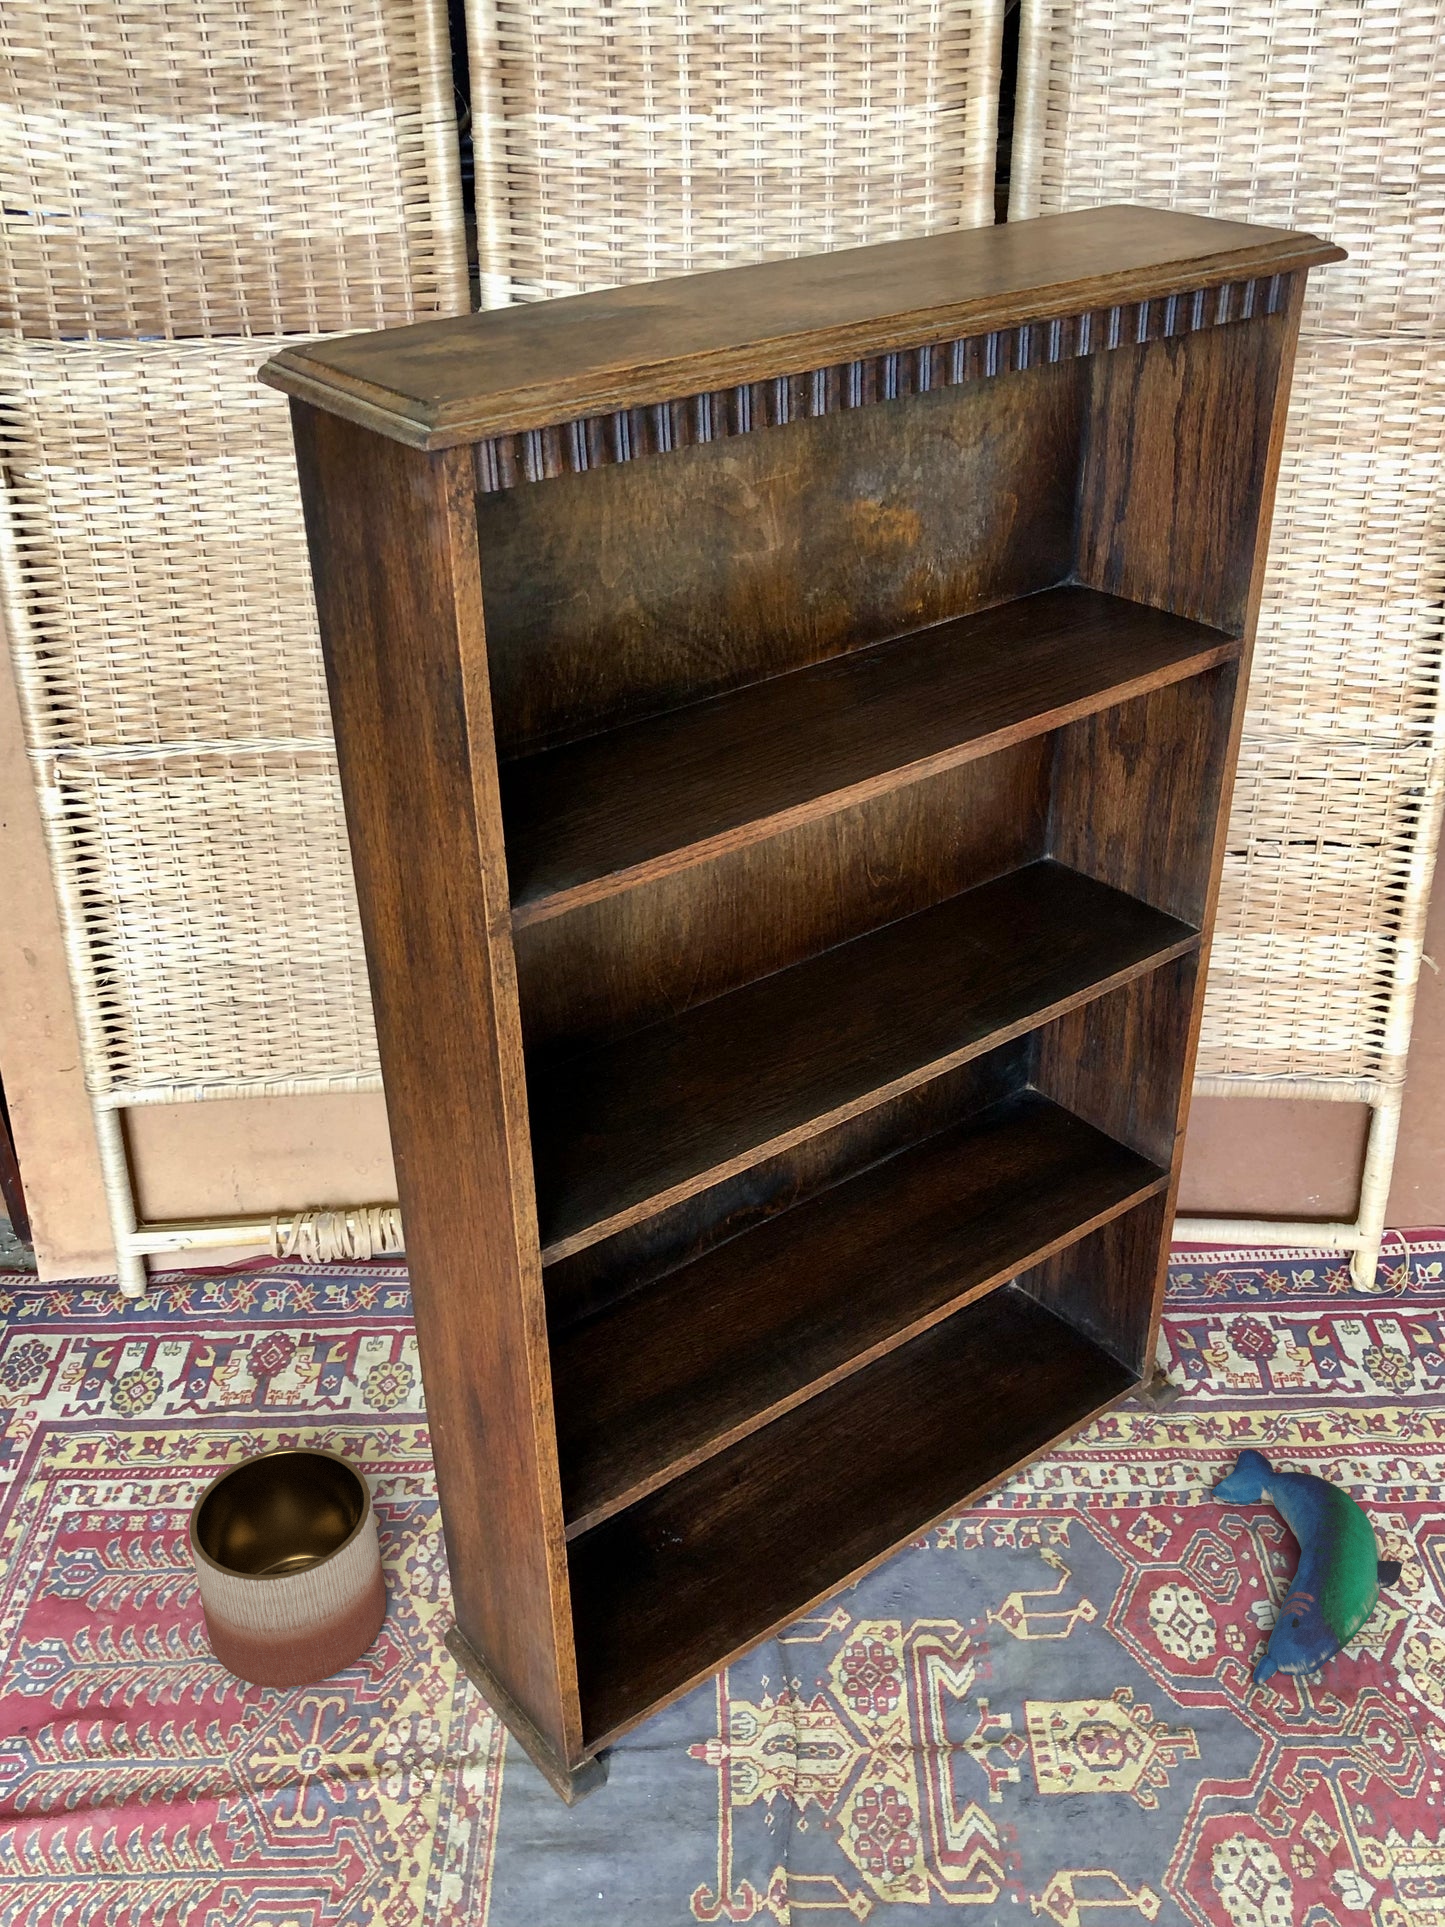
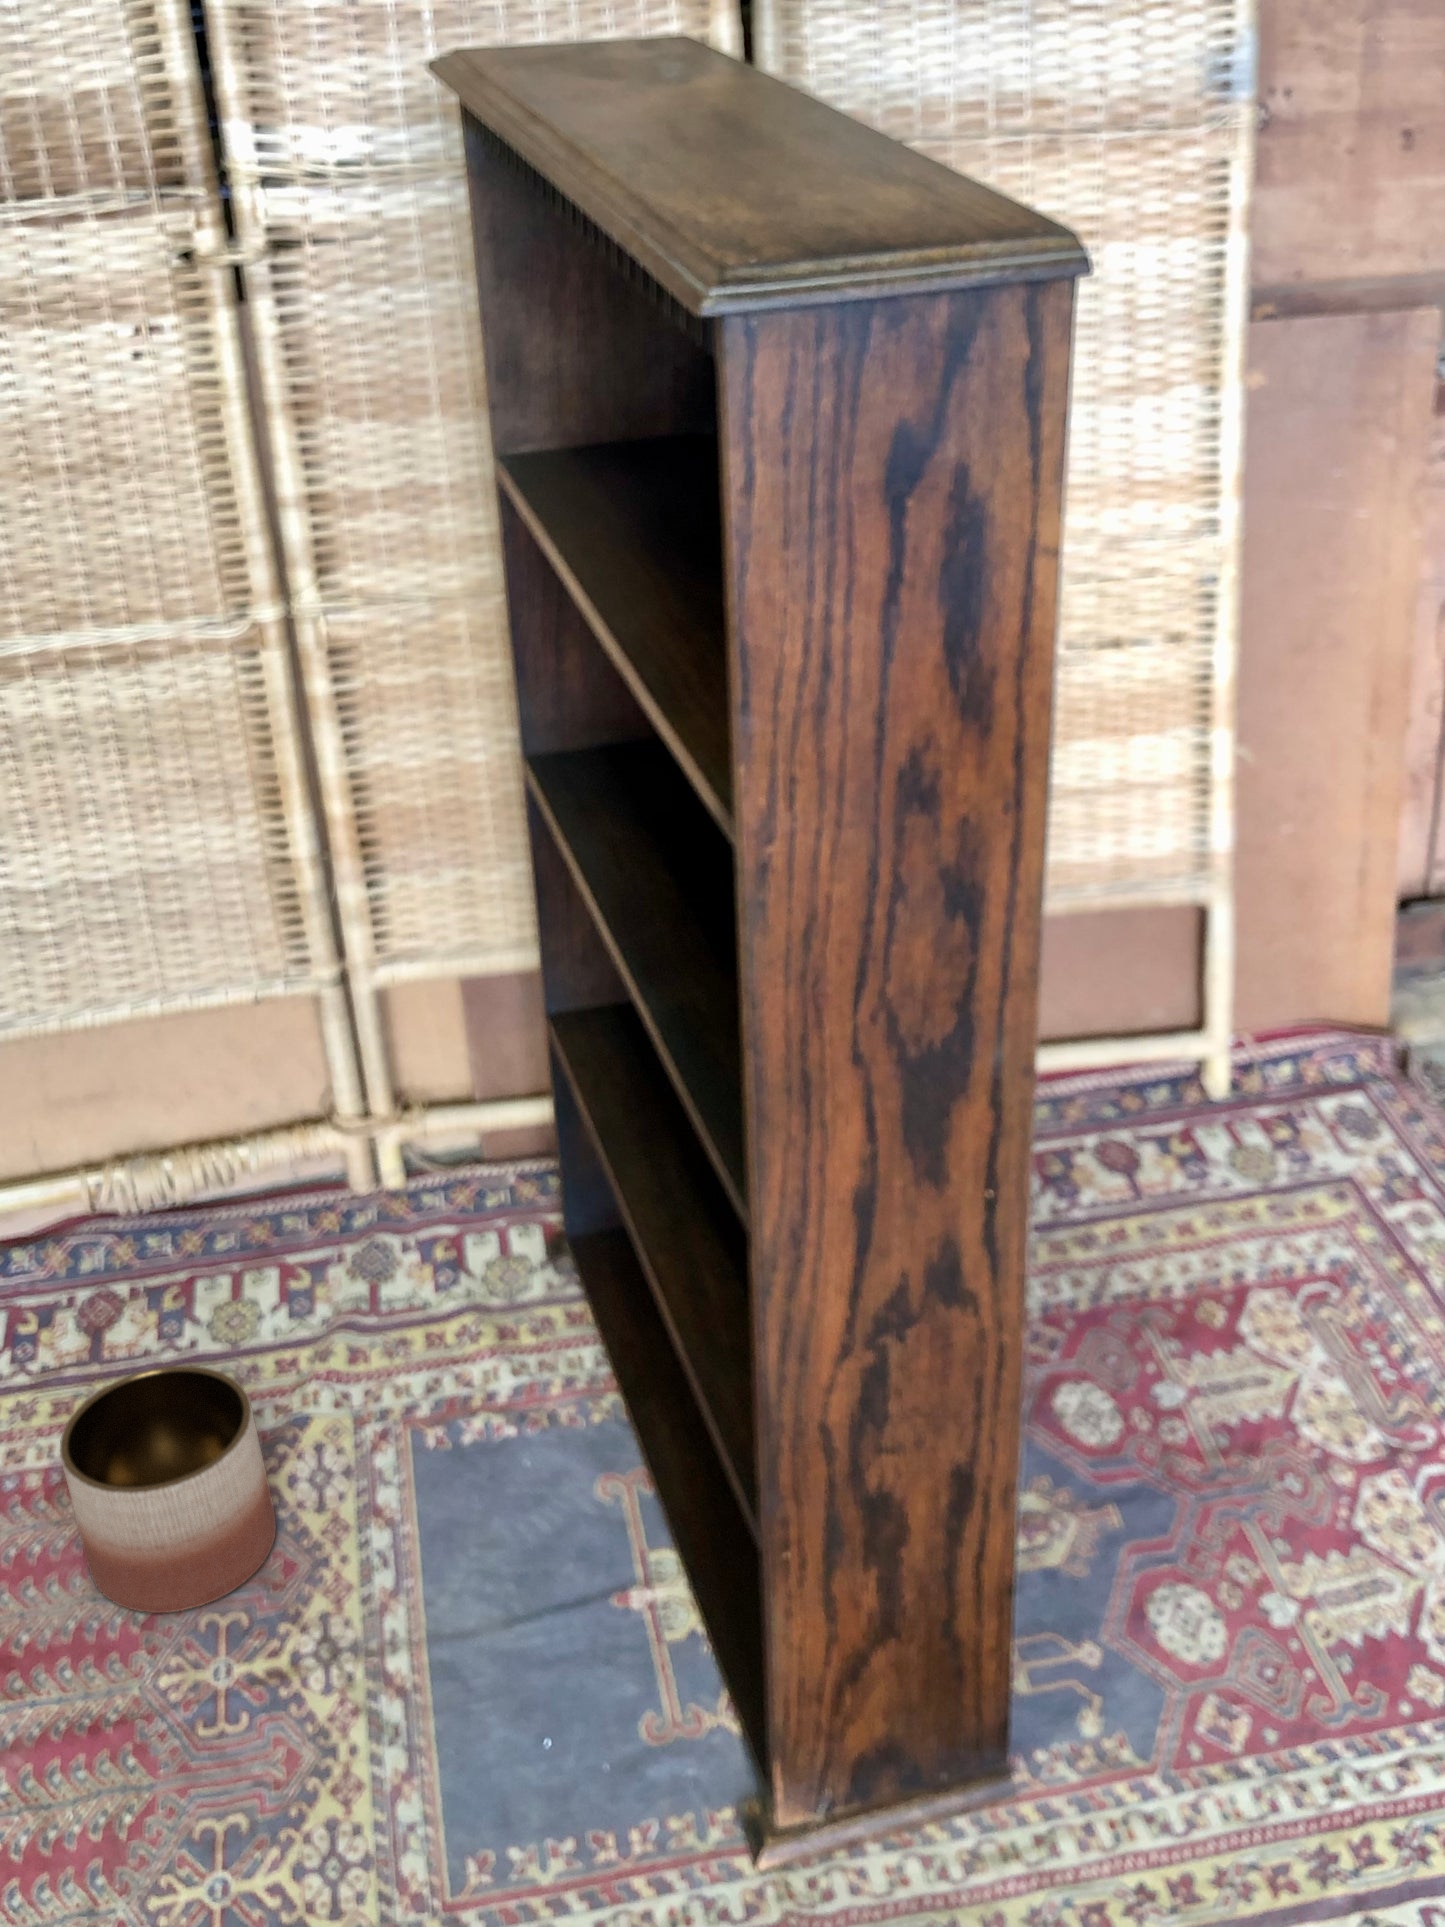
plush toy: present [1211,1449,1403,1685] -> none [1097,1249,1288,1454]

